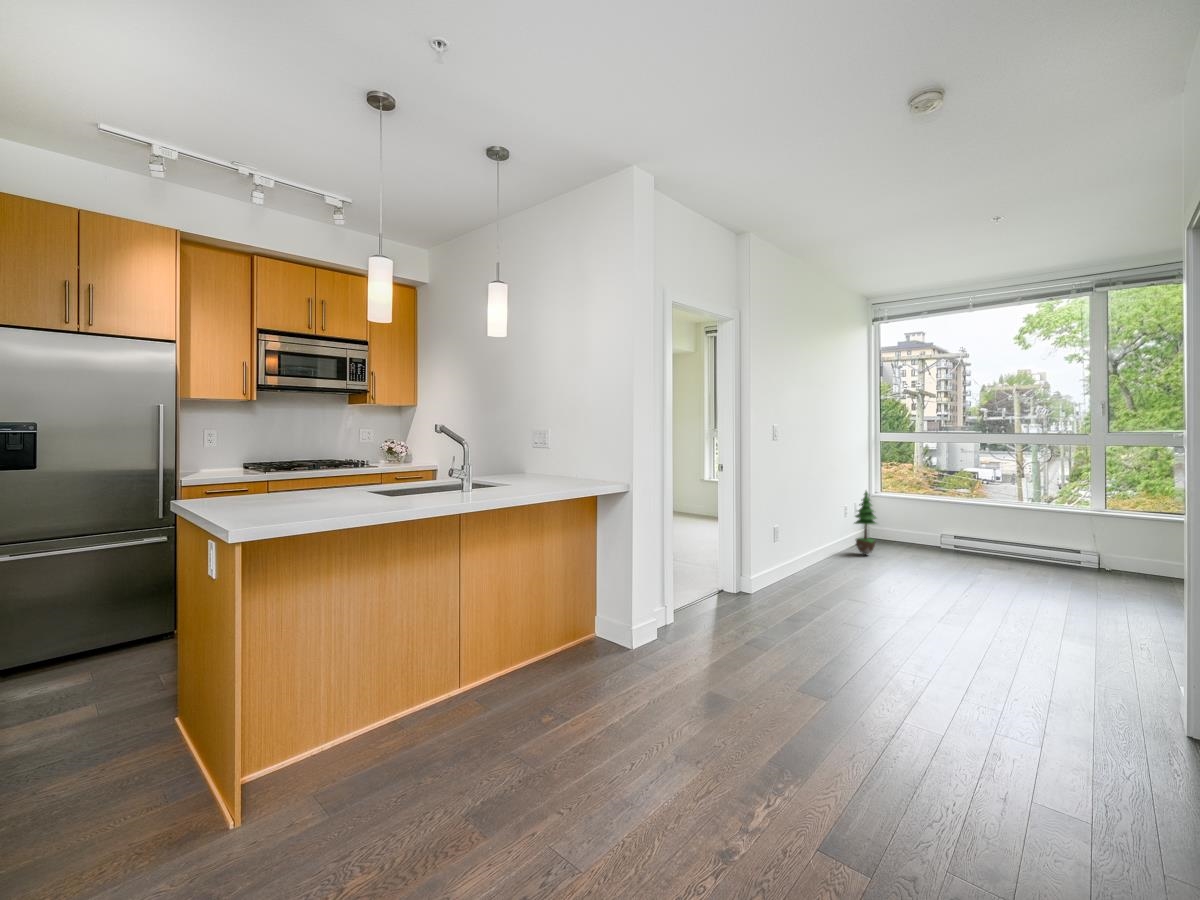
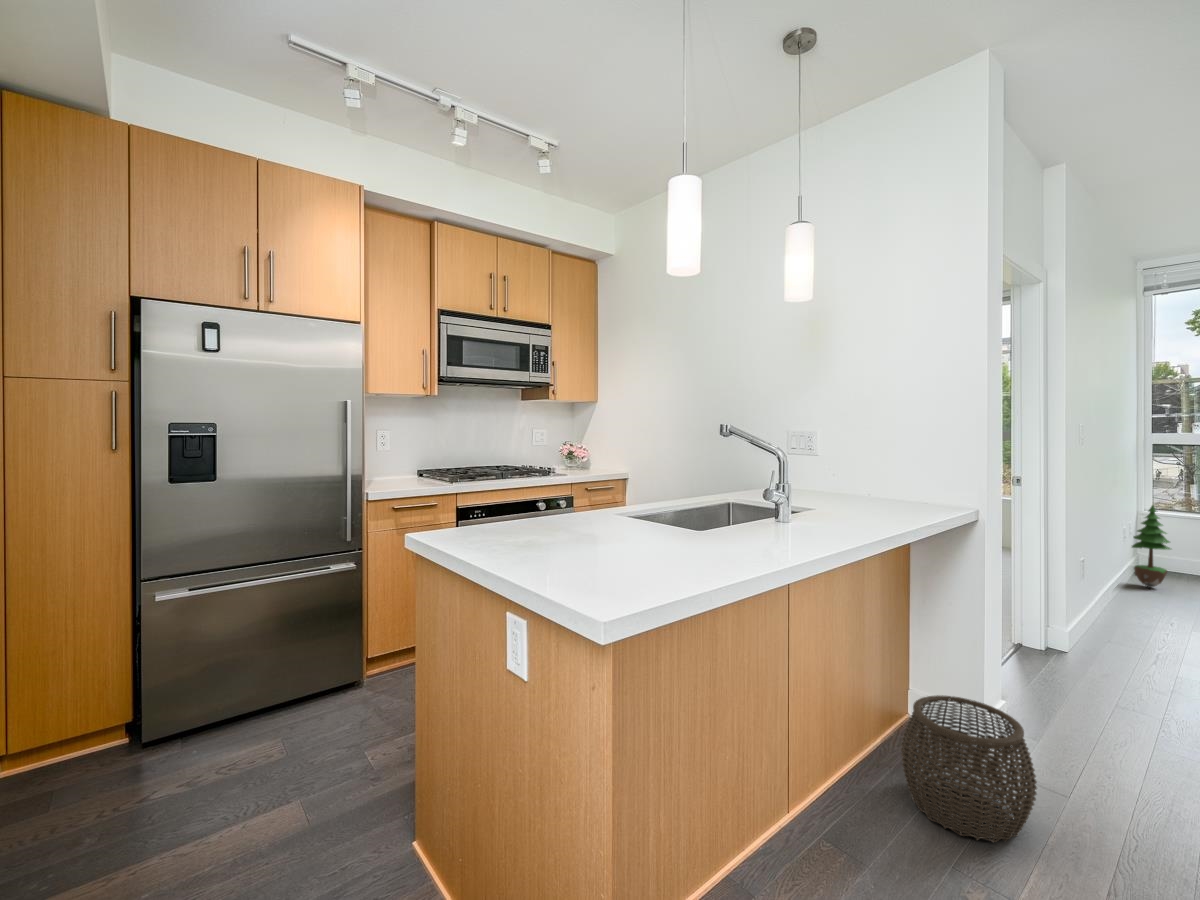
woven basket: none [539,609,616,694] -> present [901,695,1037,842]

